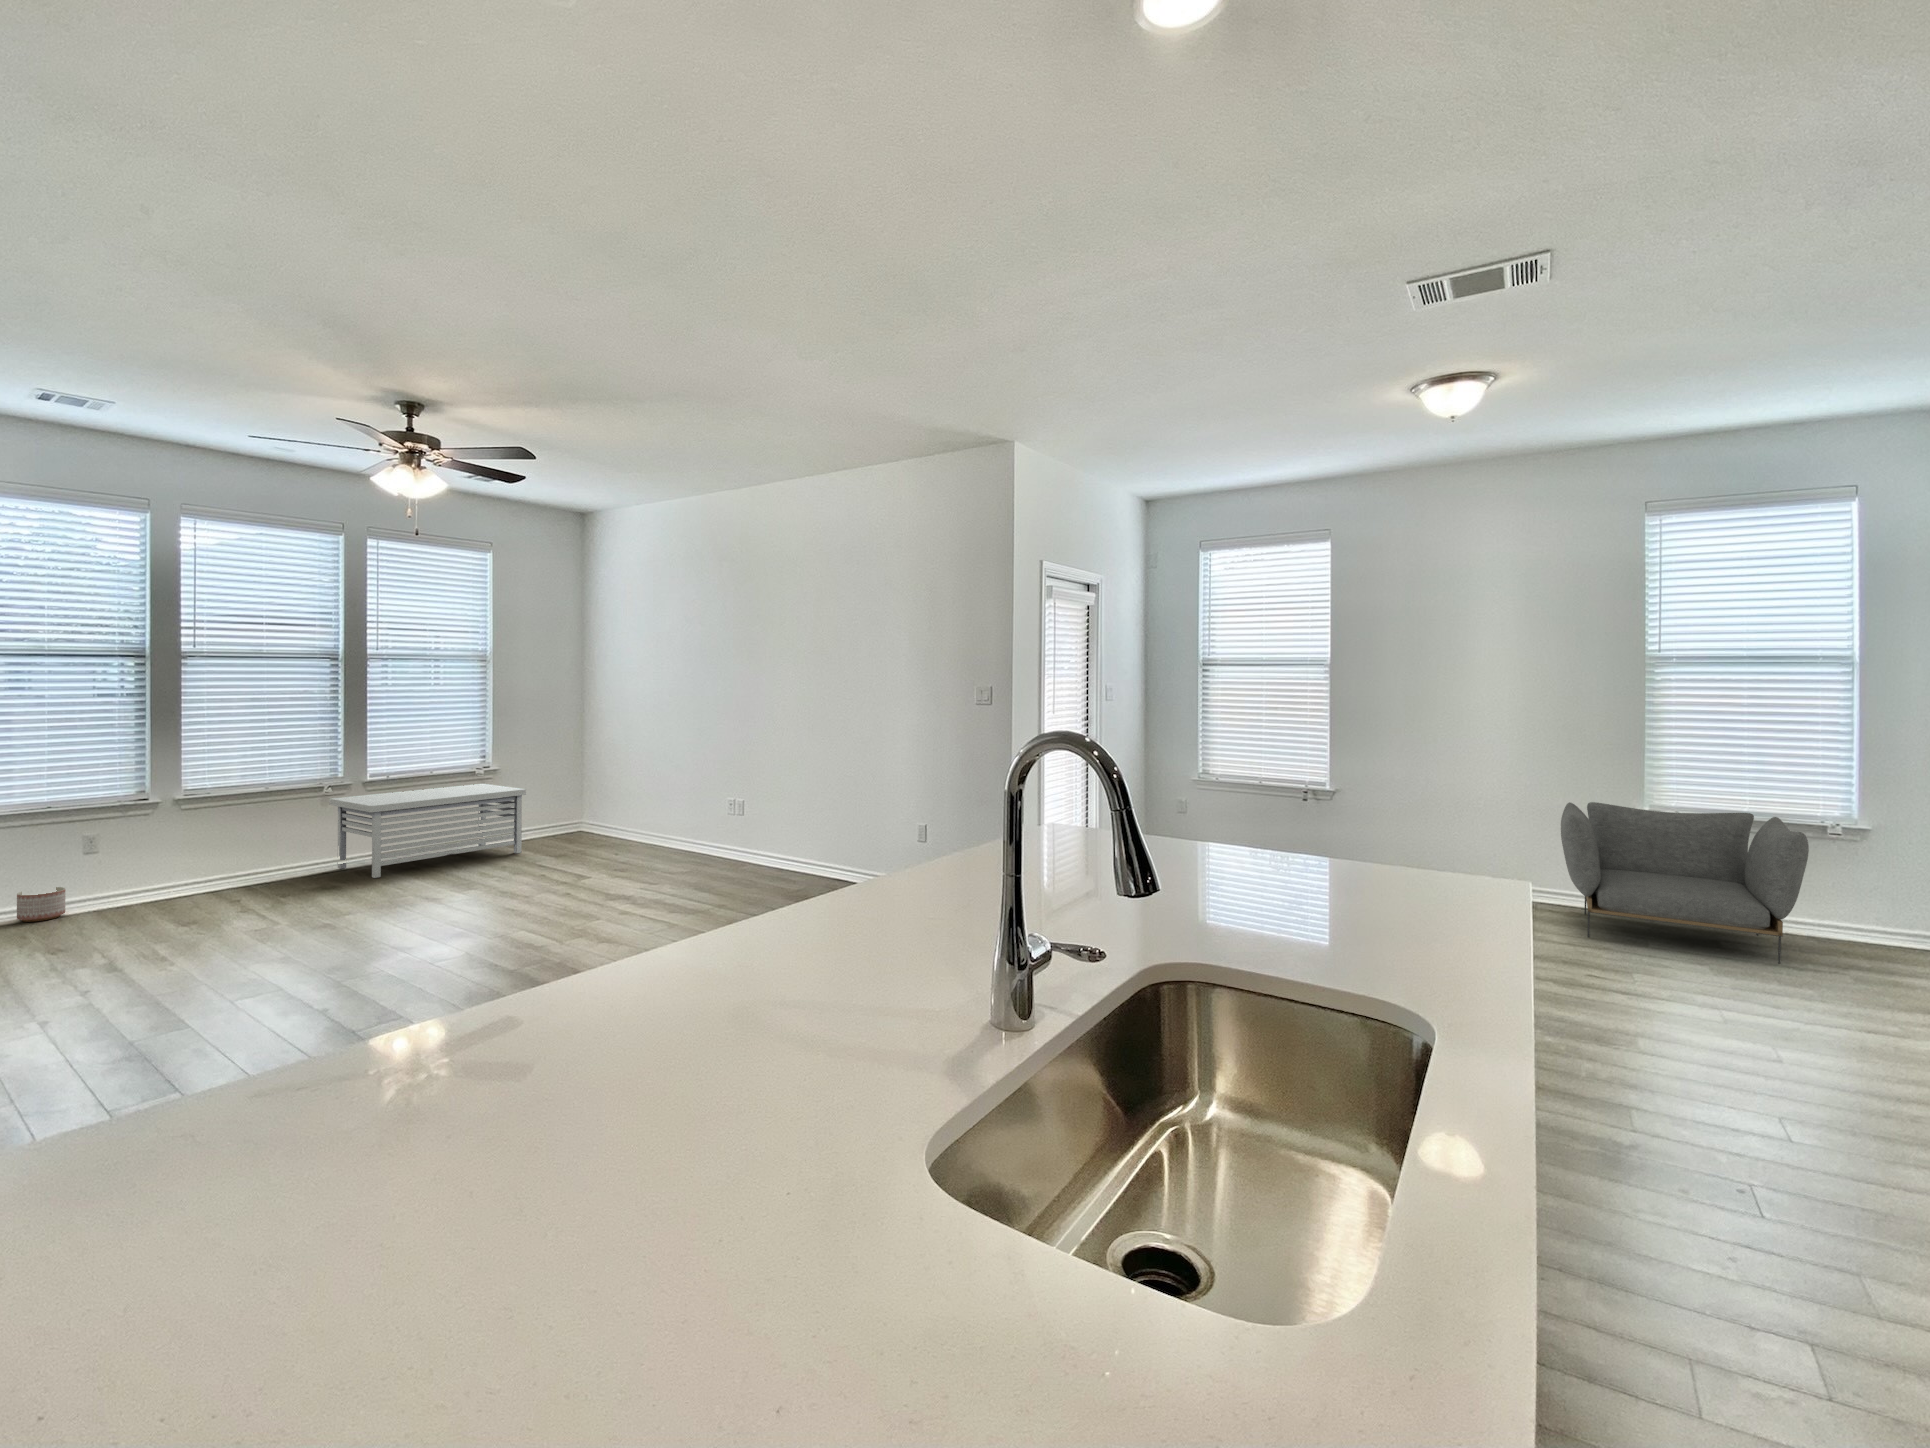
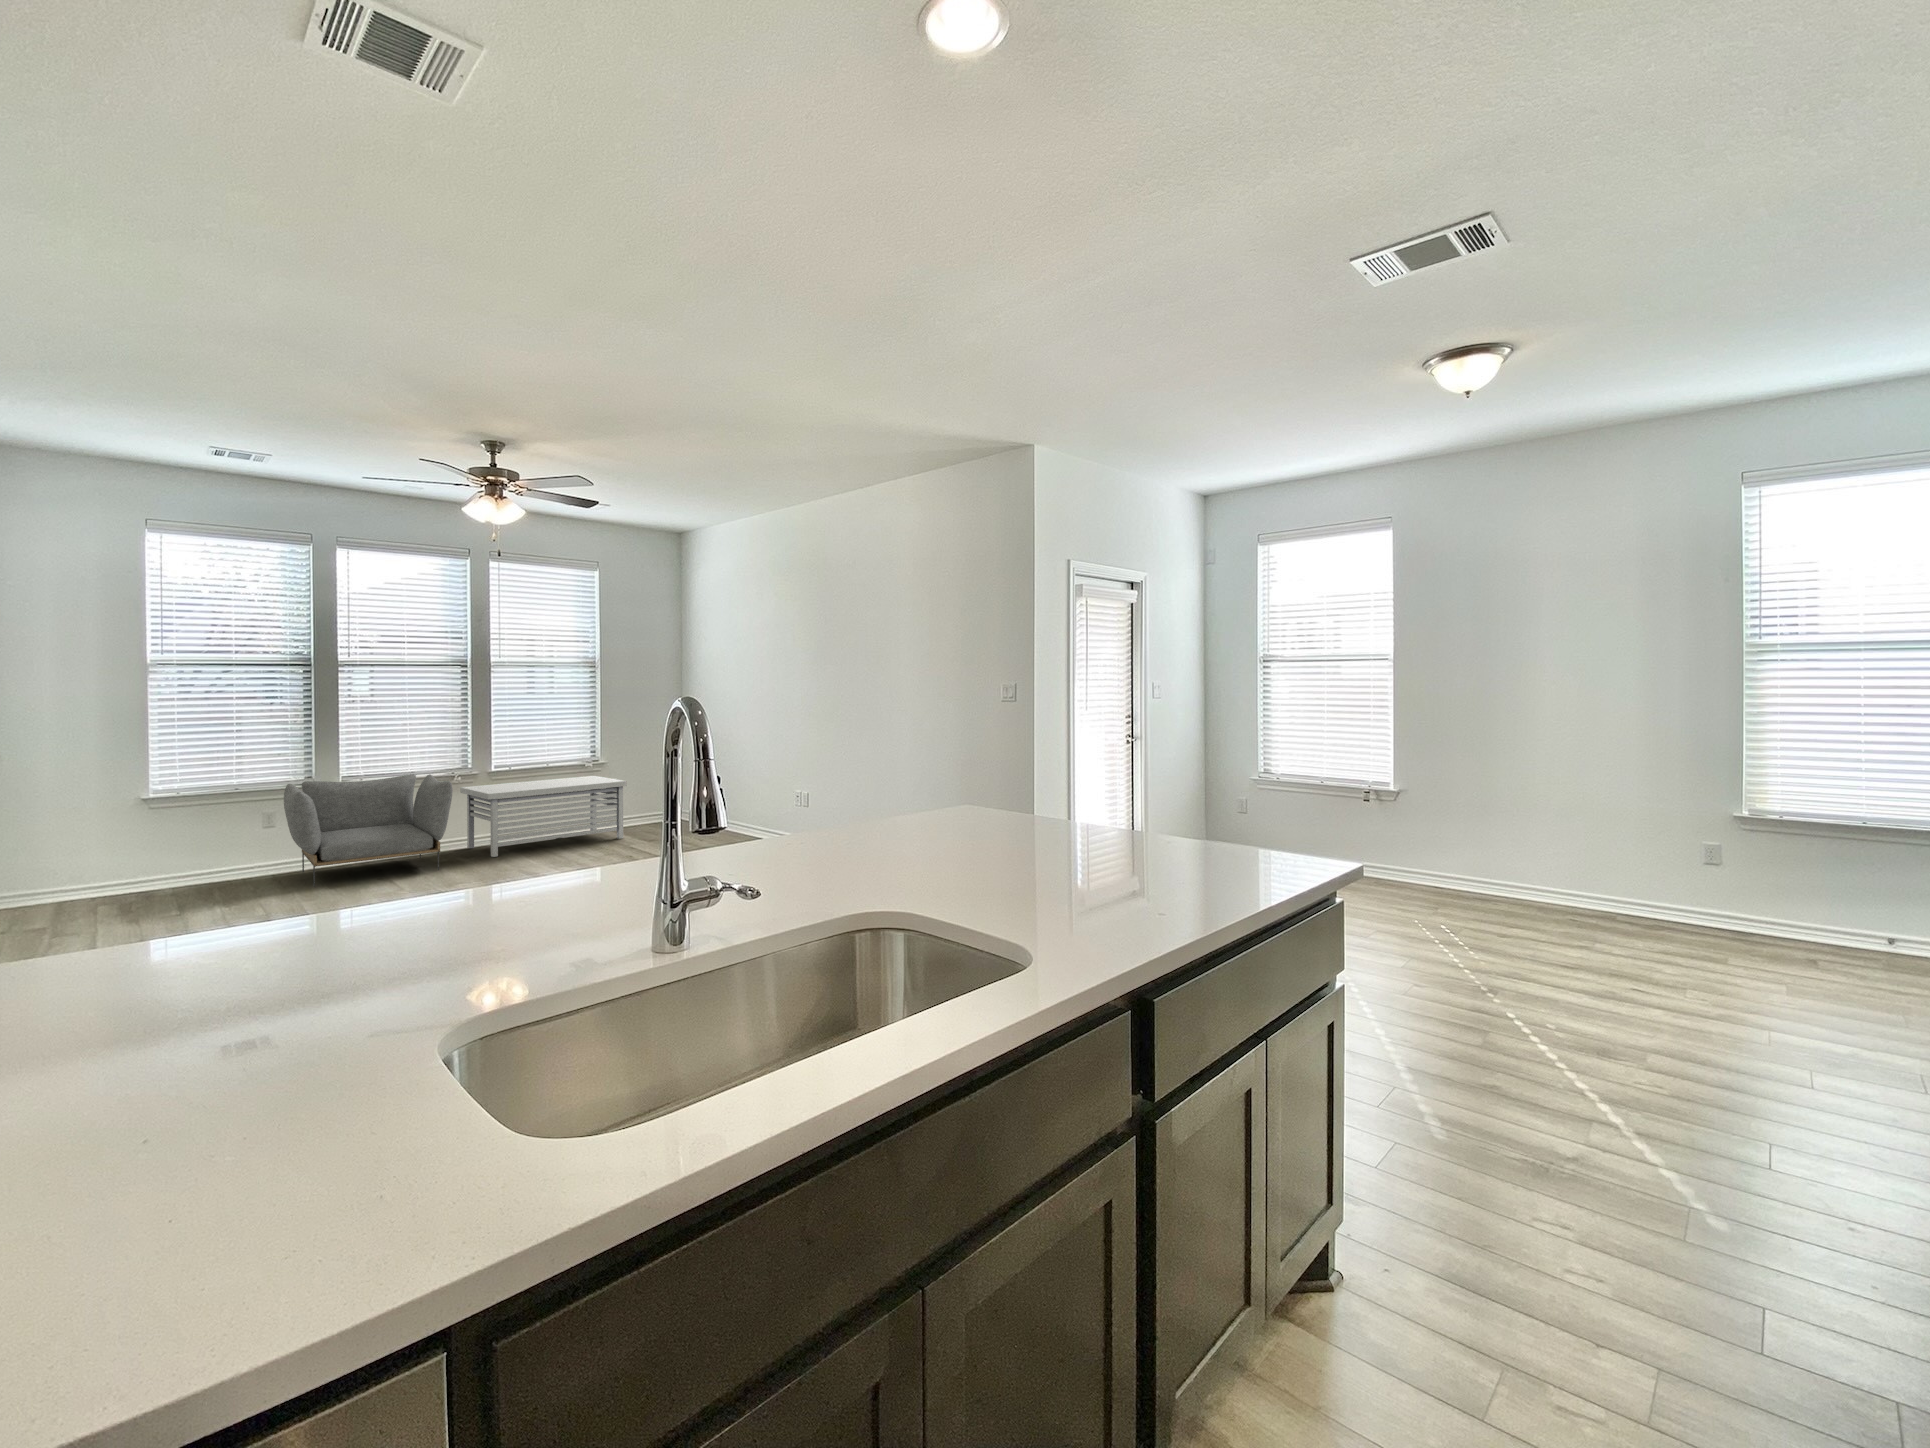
armchair: present [1561,802,1809,964] -> present [284,774,453,886]
planter: present [17,887,65,922] -> none [209,858,246,885]

